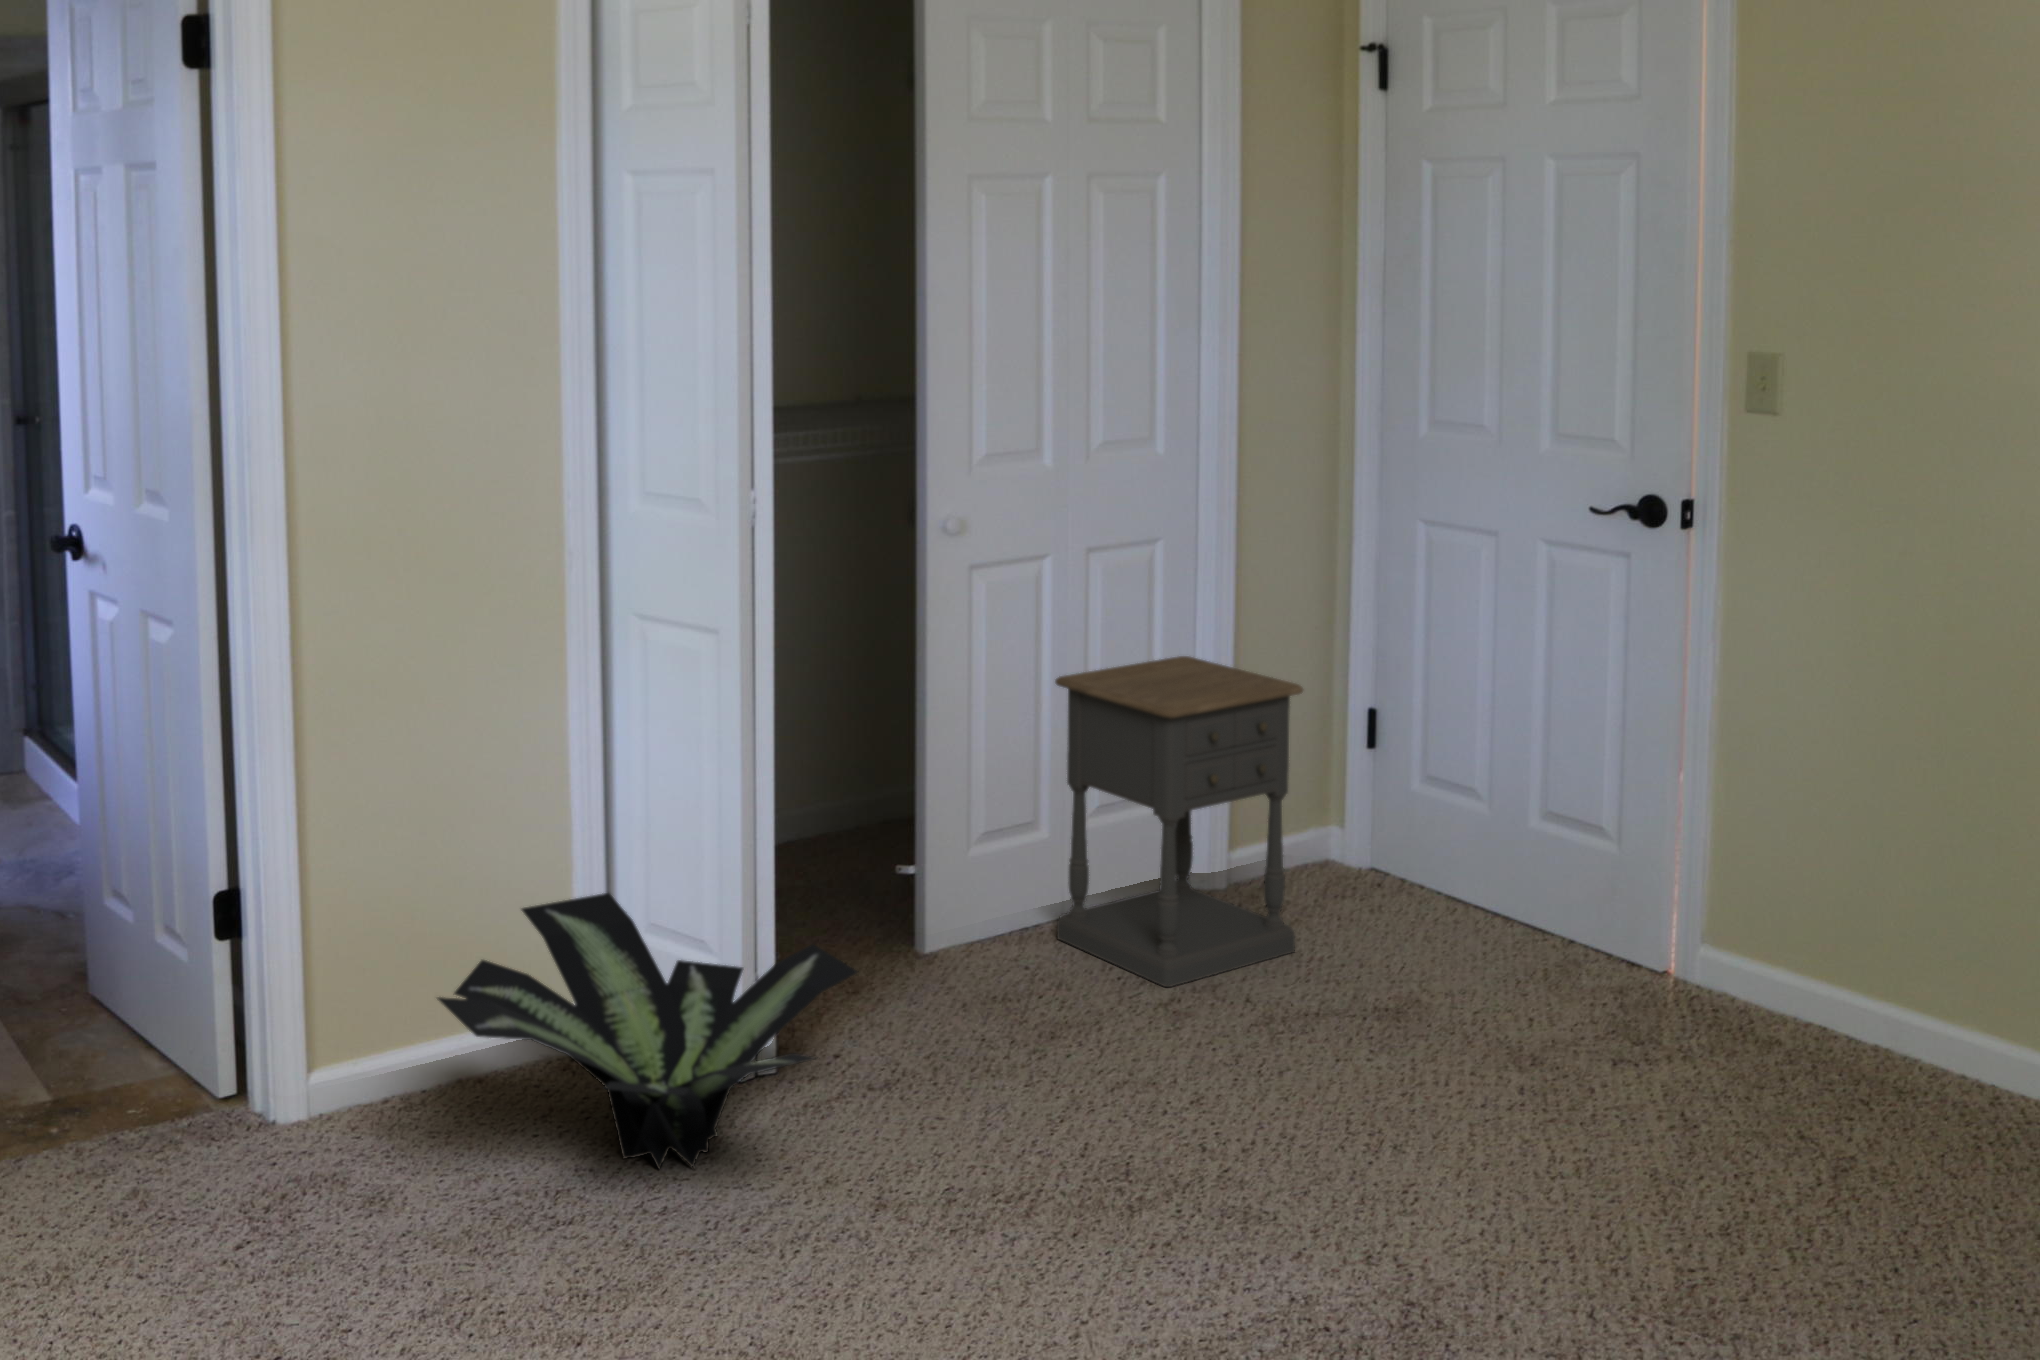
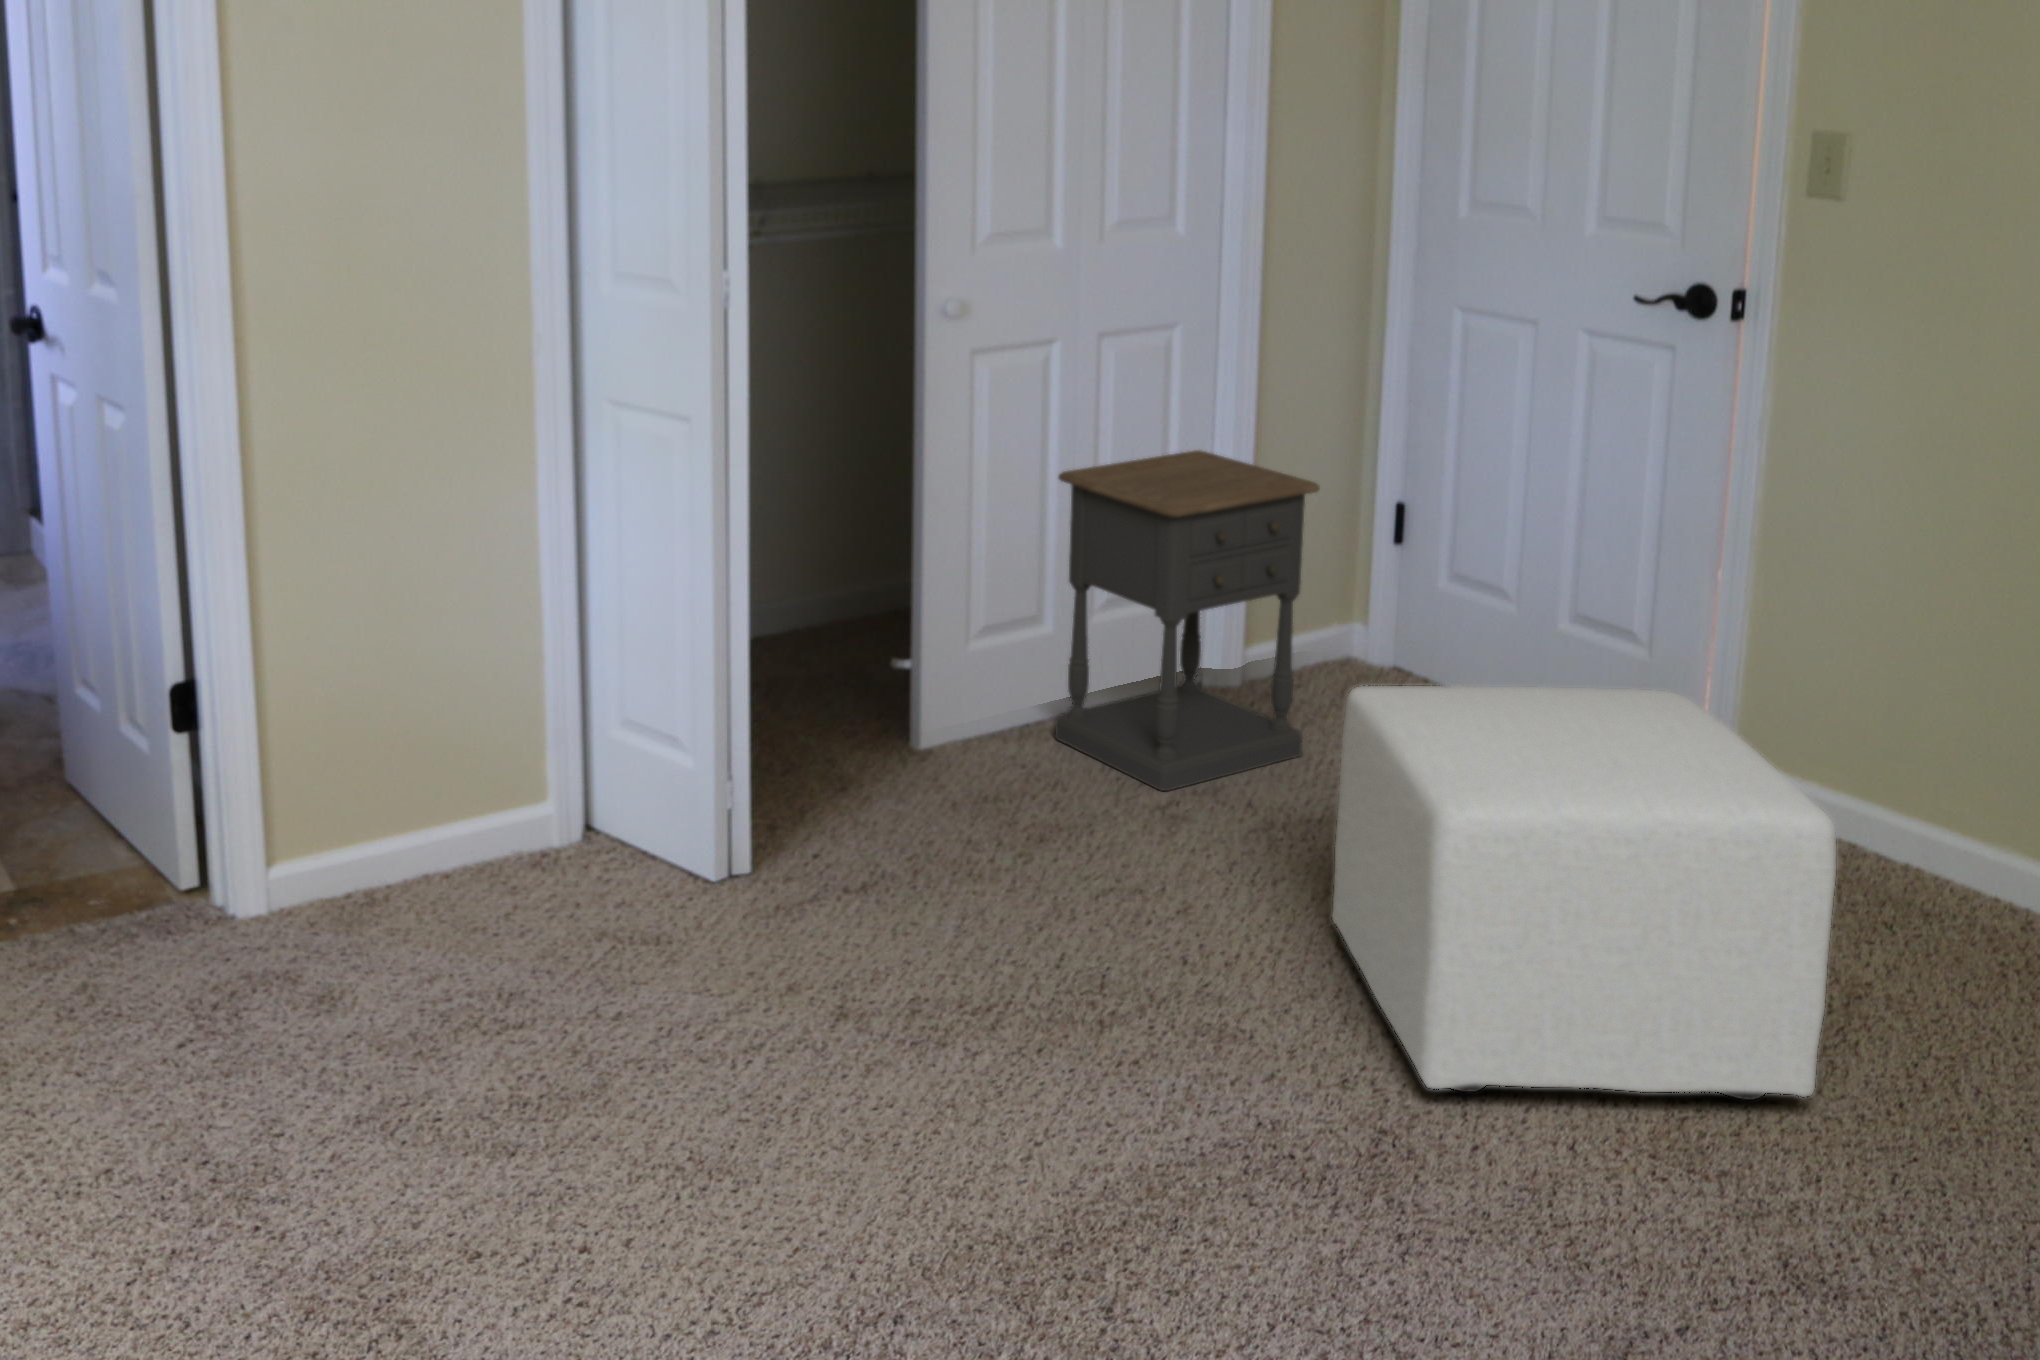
ottoman: none [1343,874,1820,1268] -> present [1332,686,1836,1100]
potted plant: present [437,893,857,1168] -> none [385,691,830,975]

